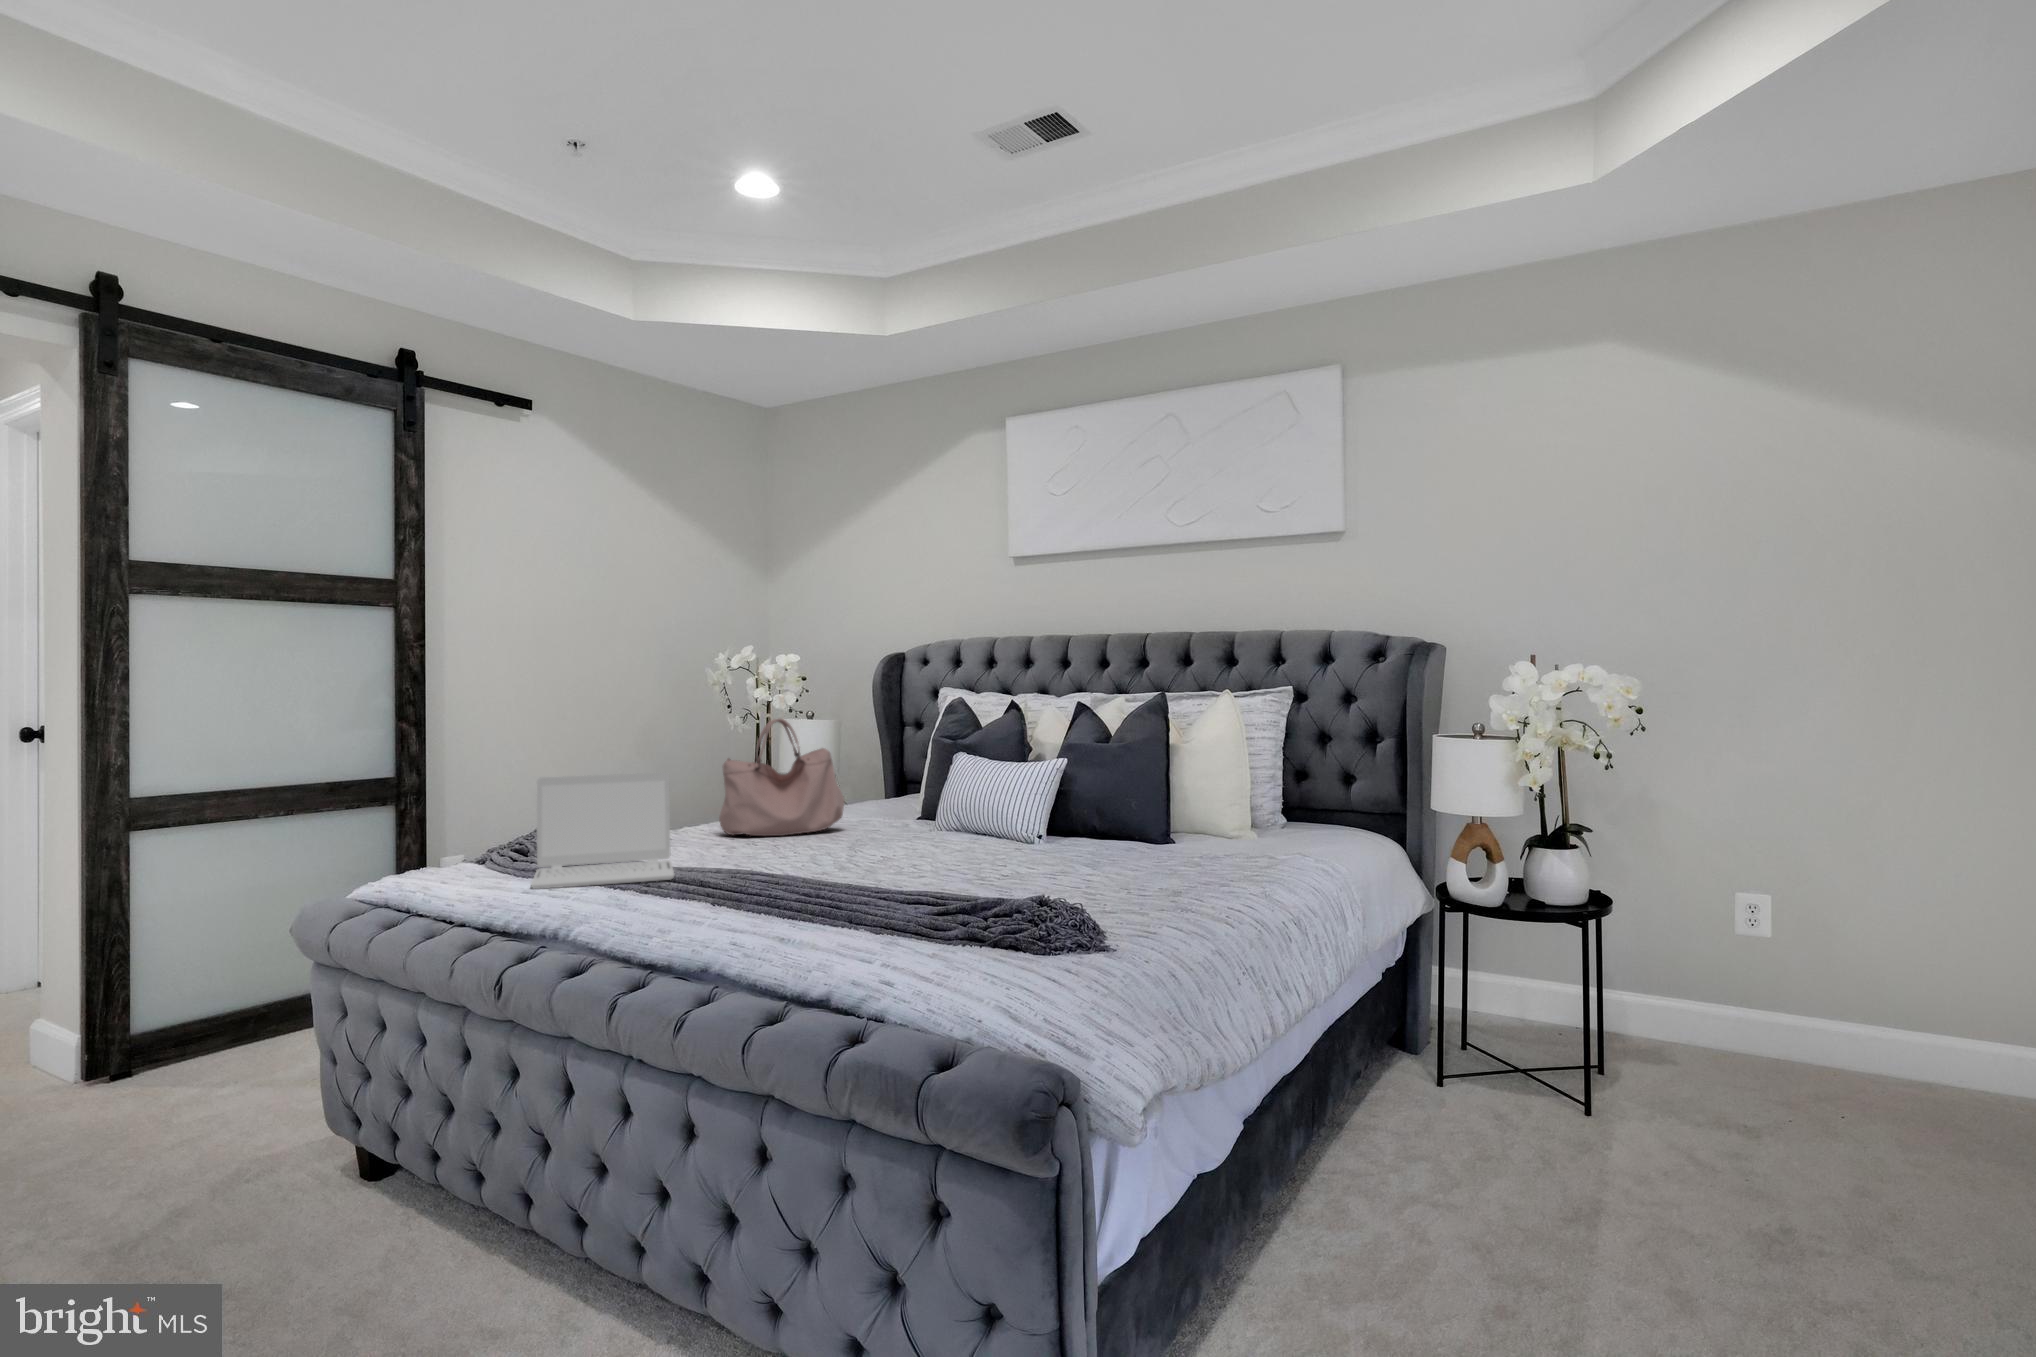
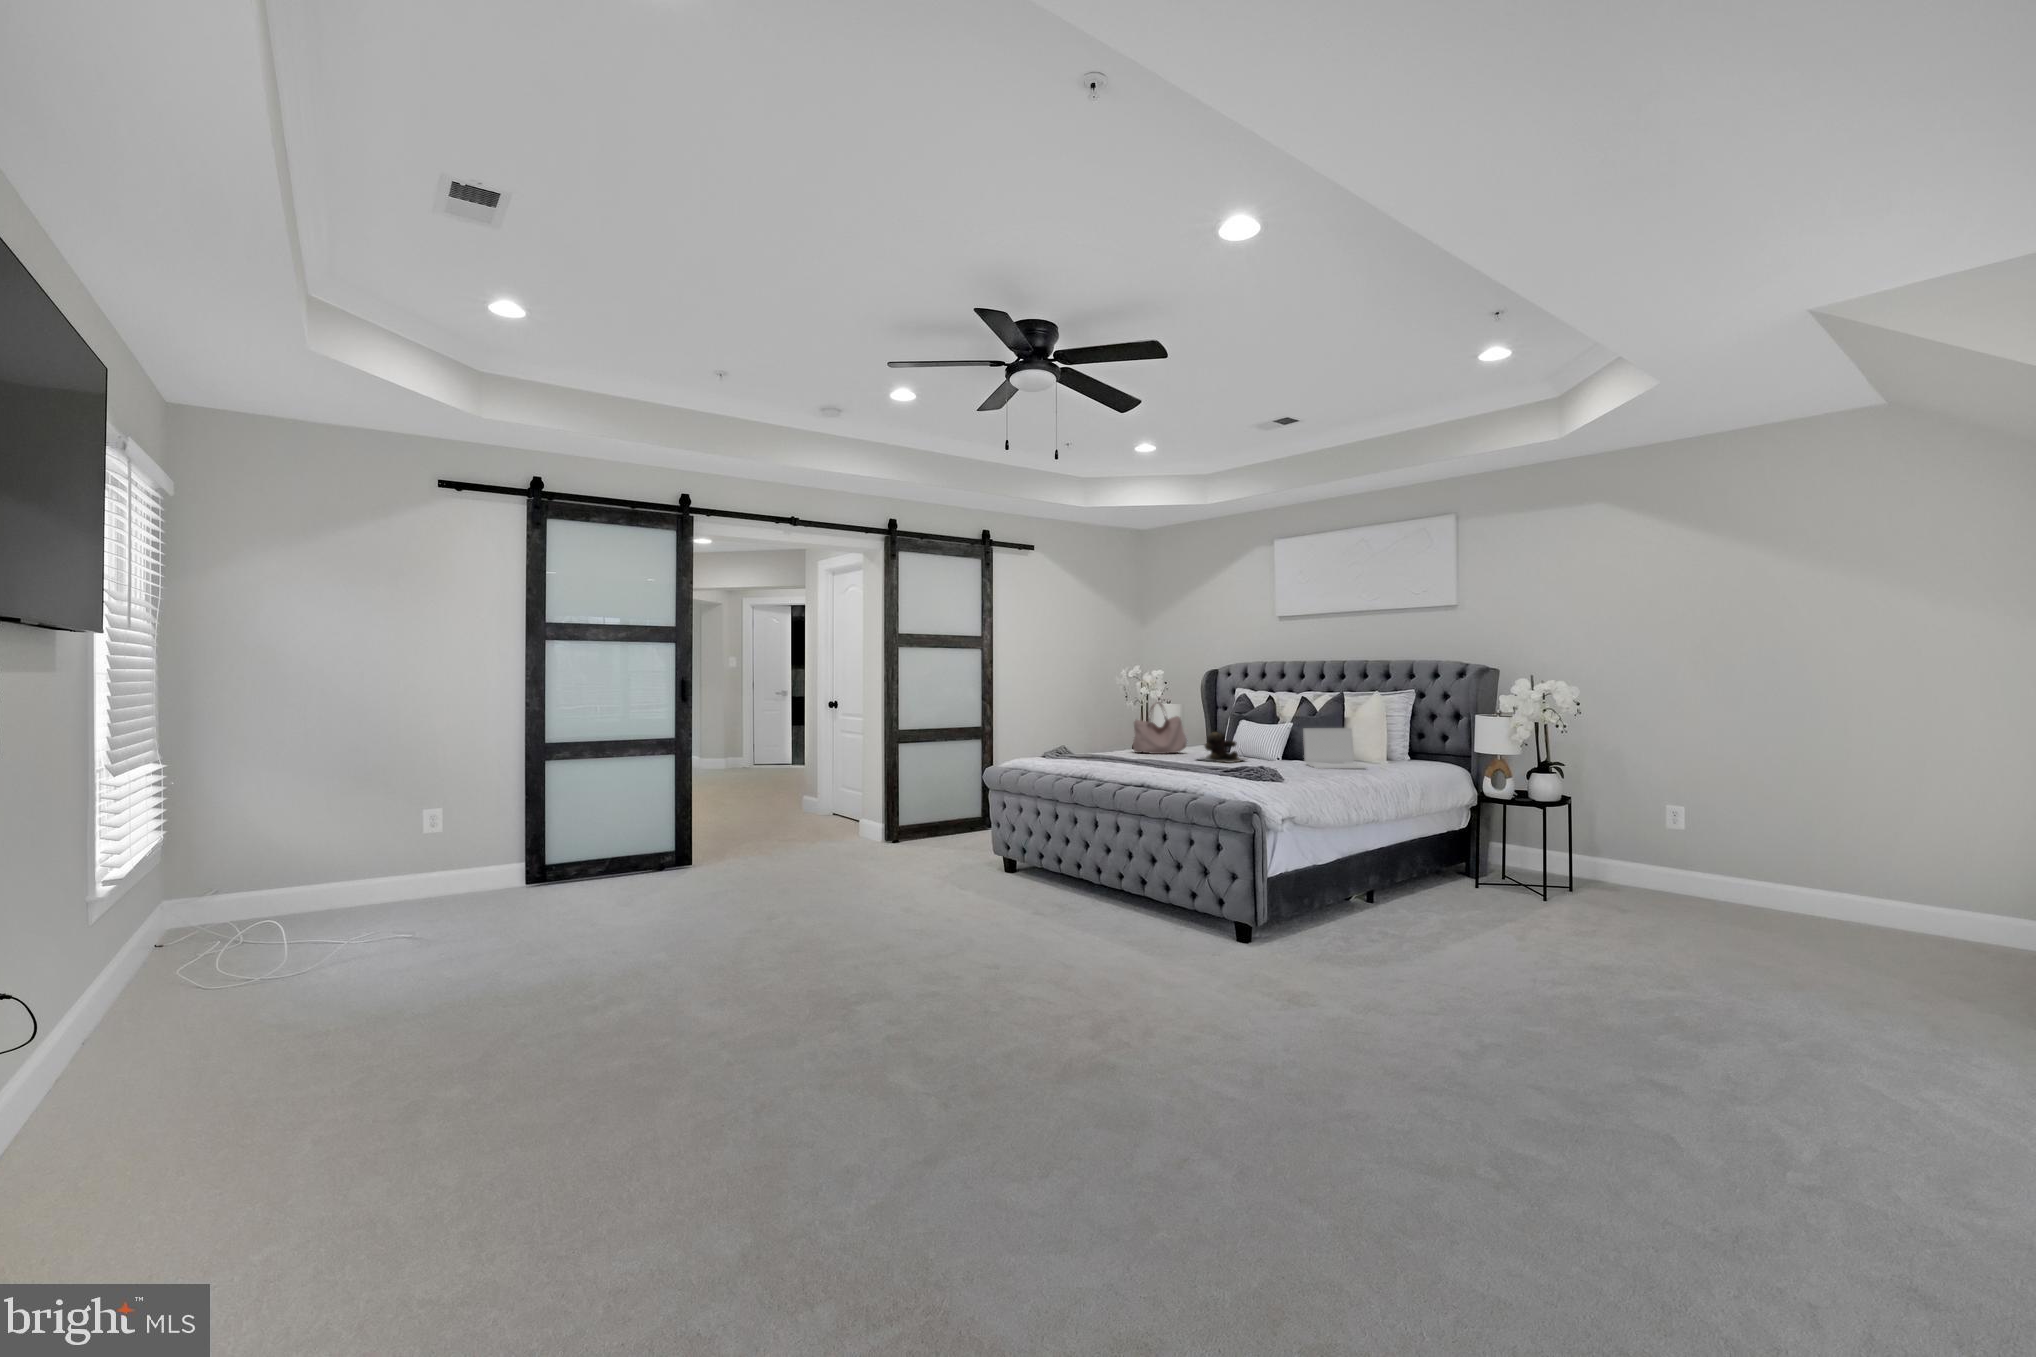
laptop: present [531,773,674,889] -> present [1303,728,1366,769]
teddy bear: none [860,785,984,861] -> present [1199,732,1245,763]

